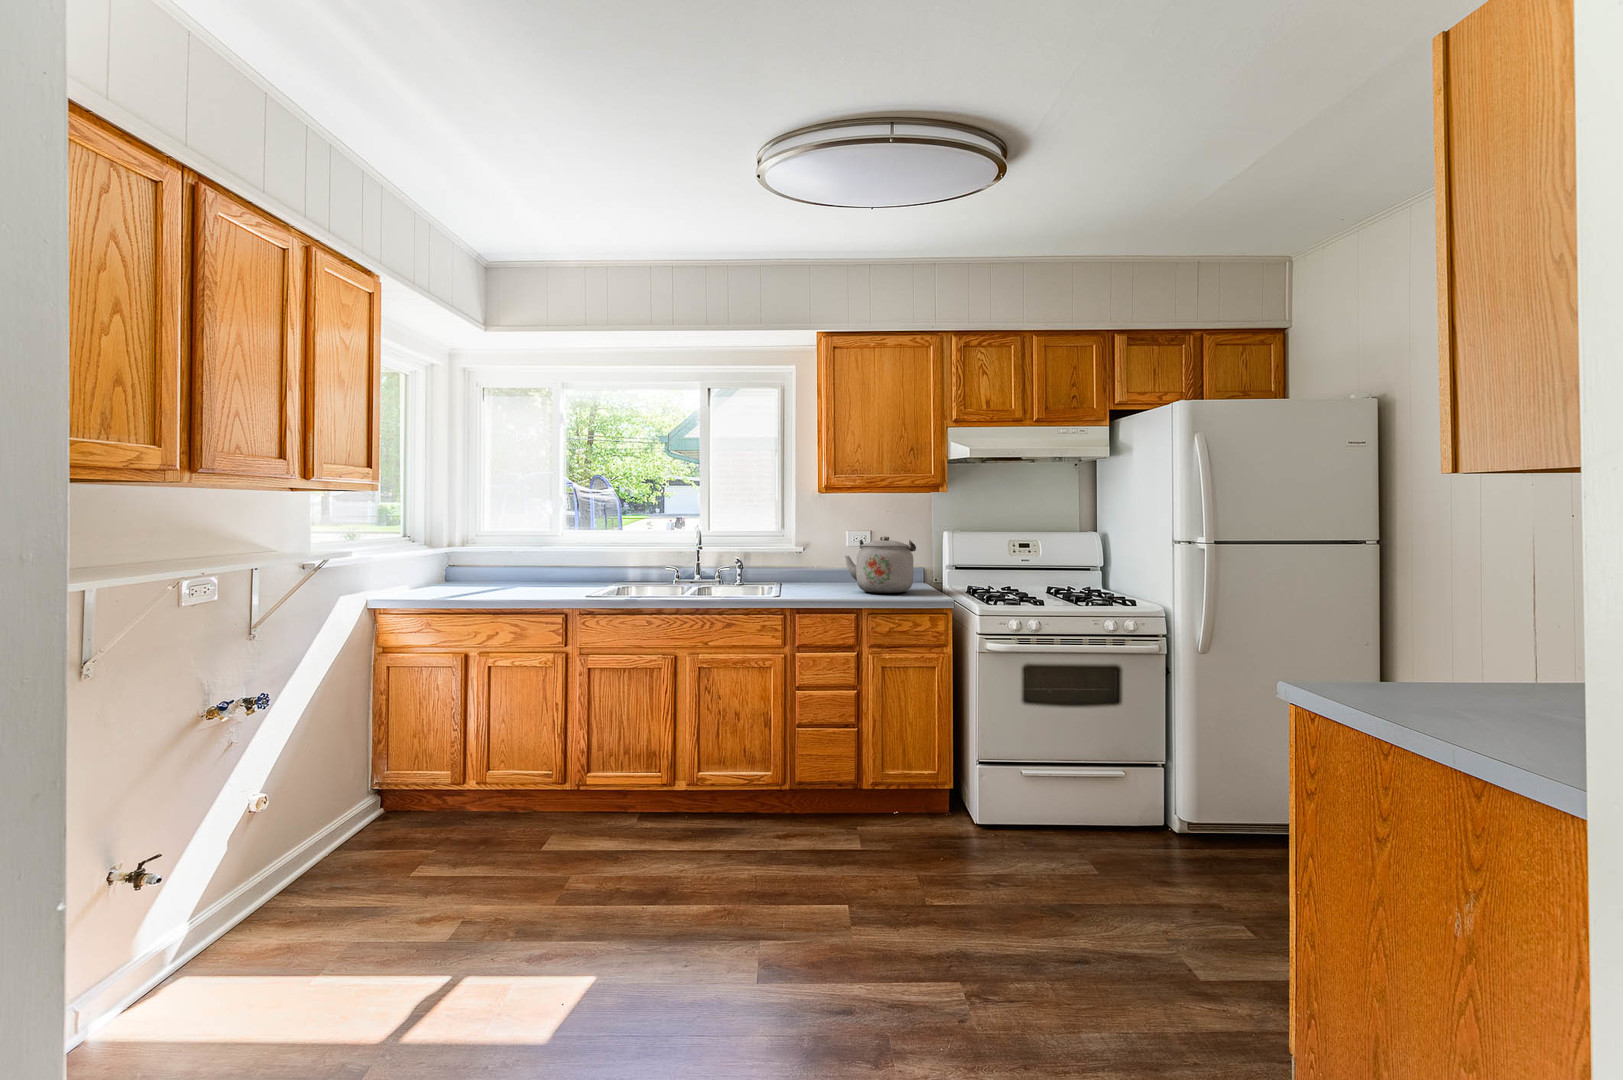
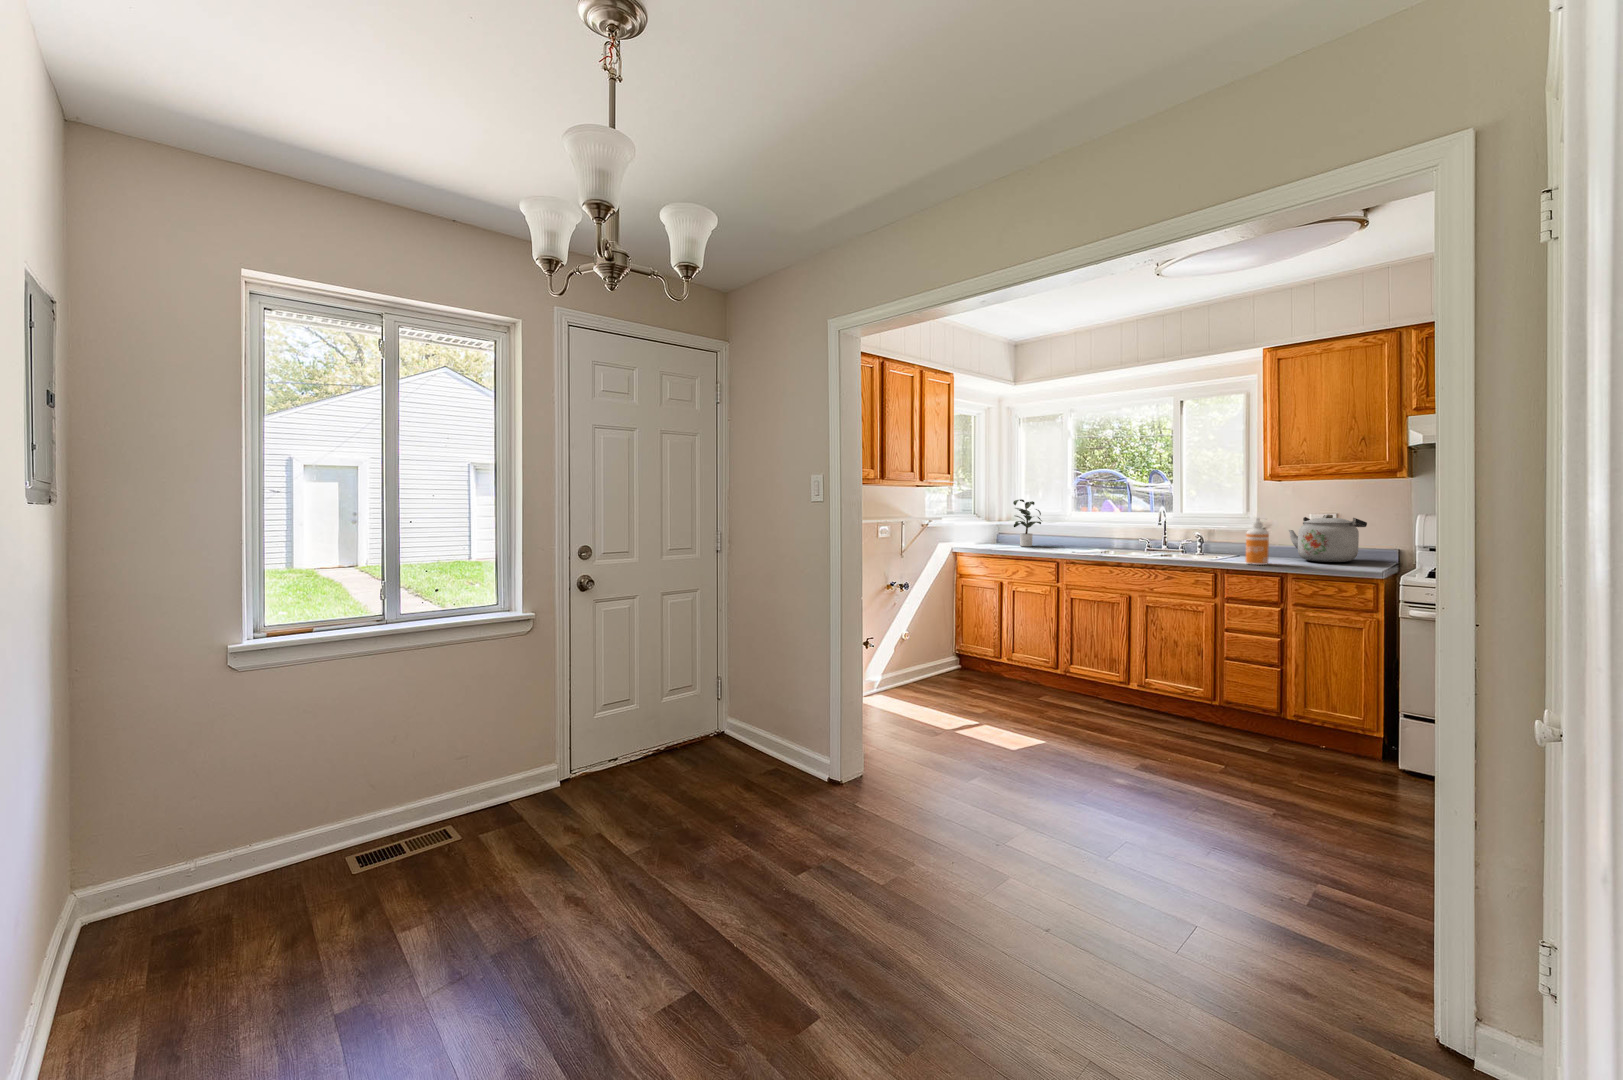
potted plant: none [464,511,537,589] -> present [1013,499,1042,546]
soap dispenser: none [815,539,838,599] -> present [1246,518,1269,565]

